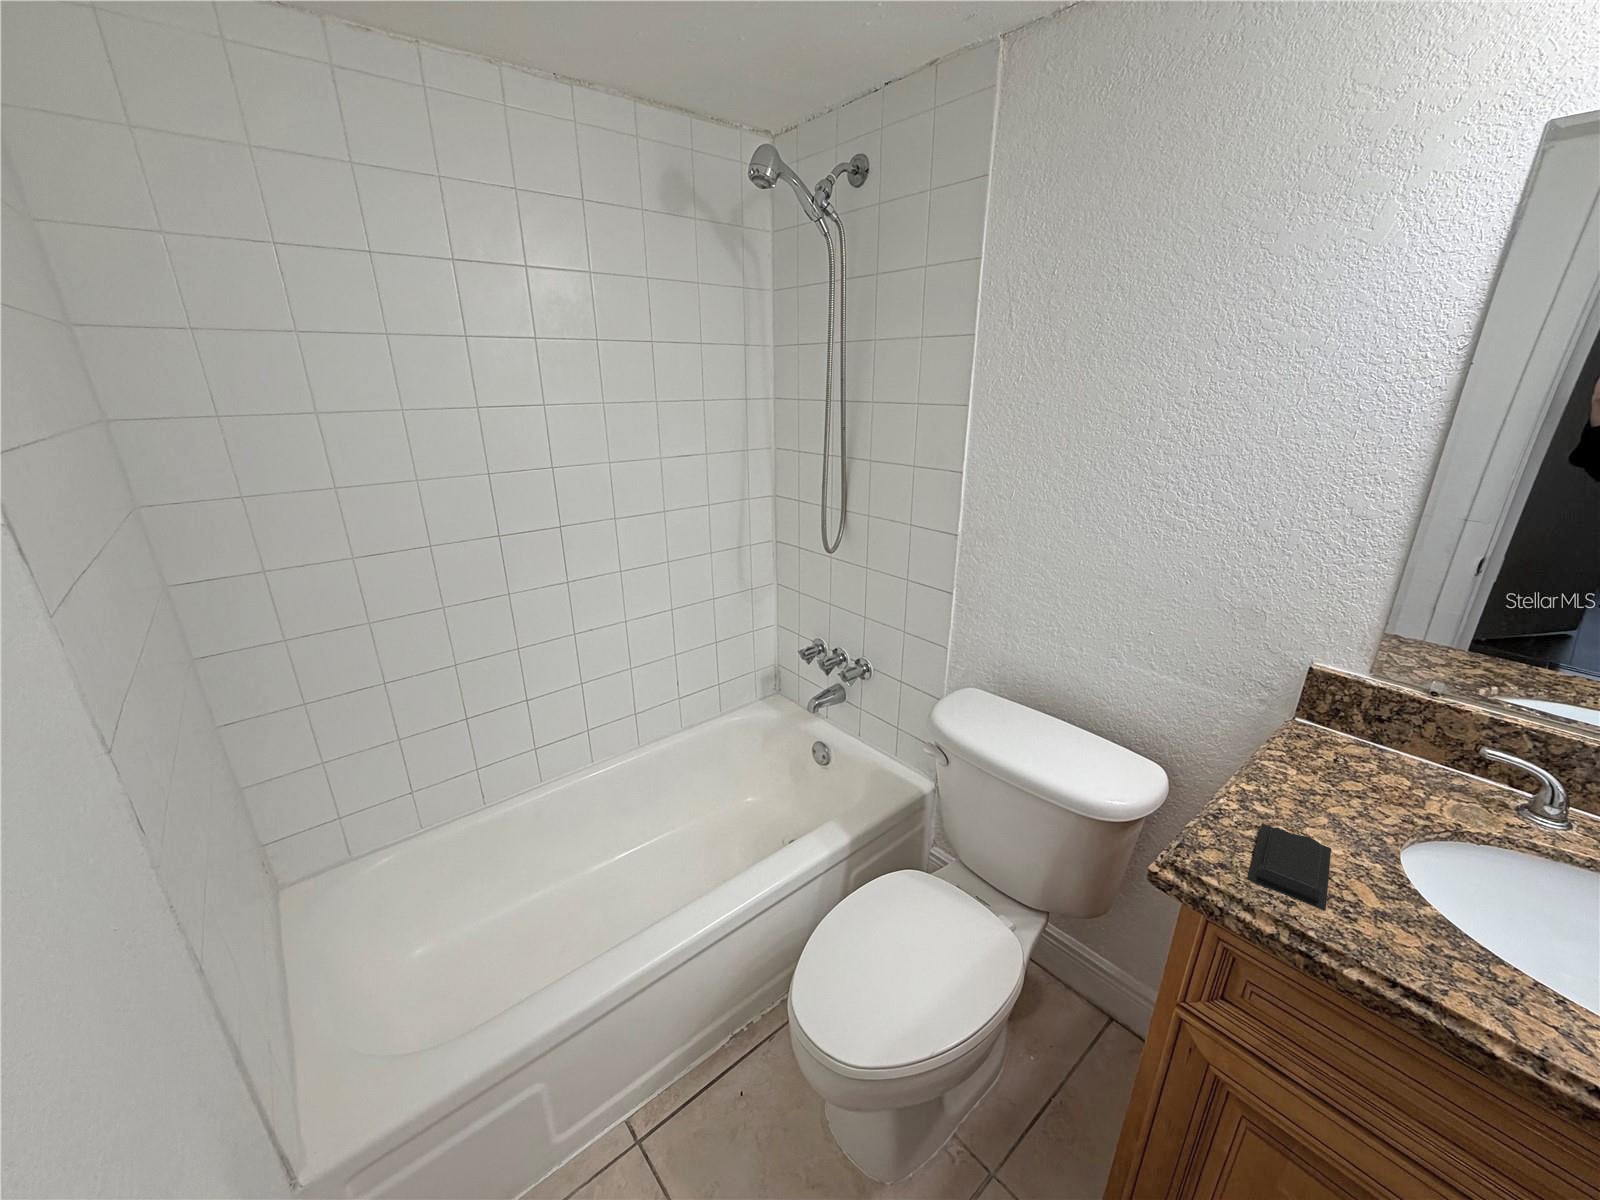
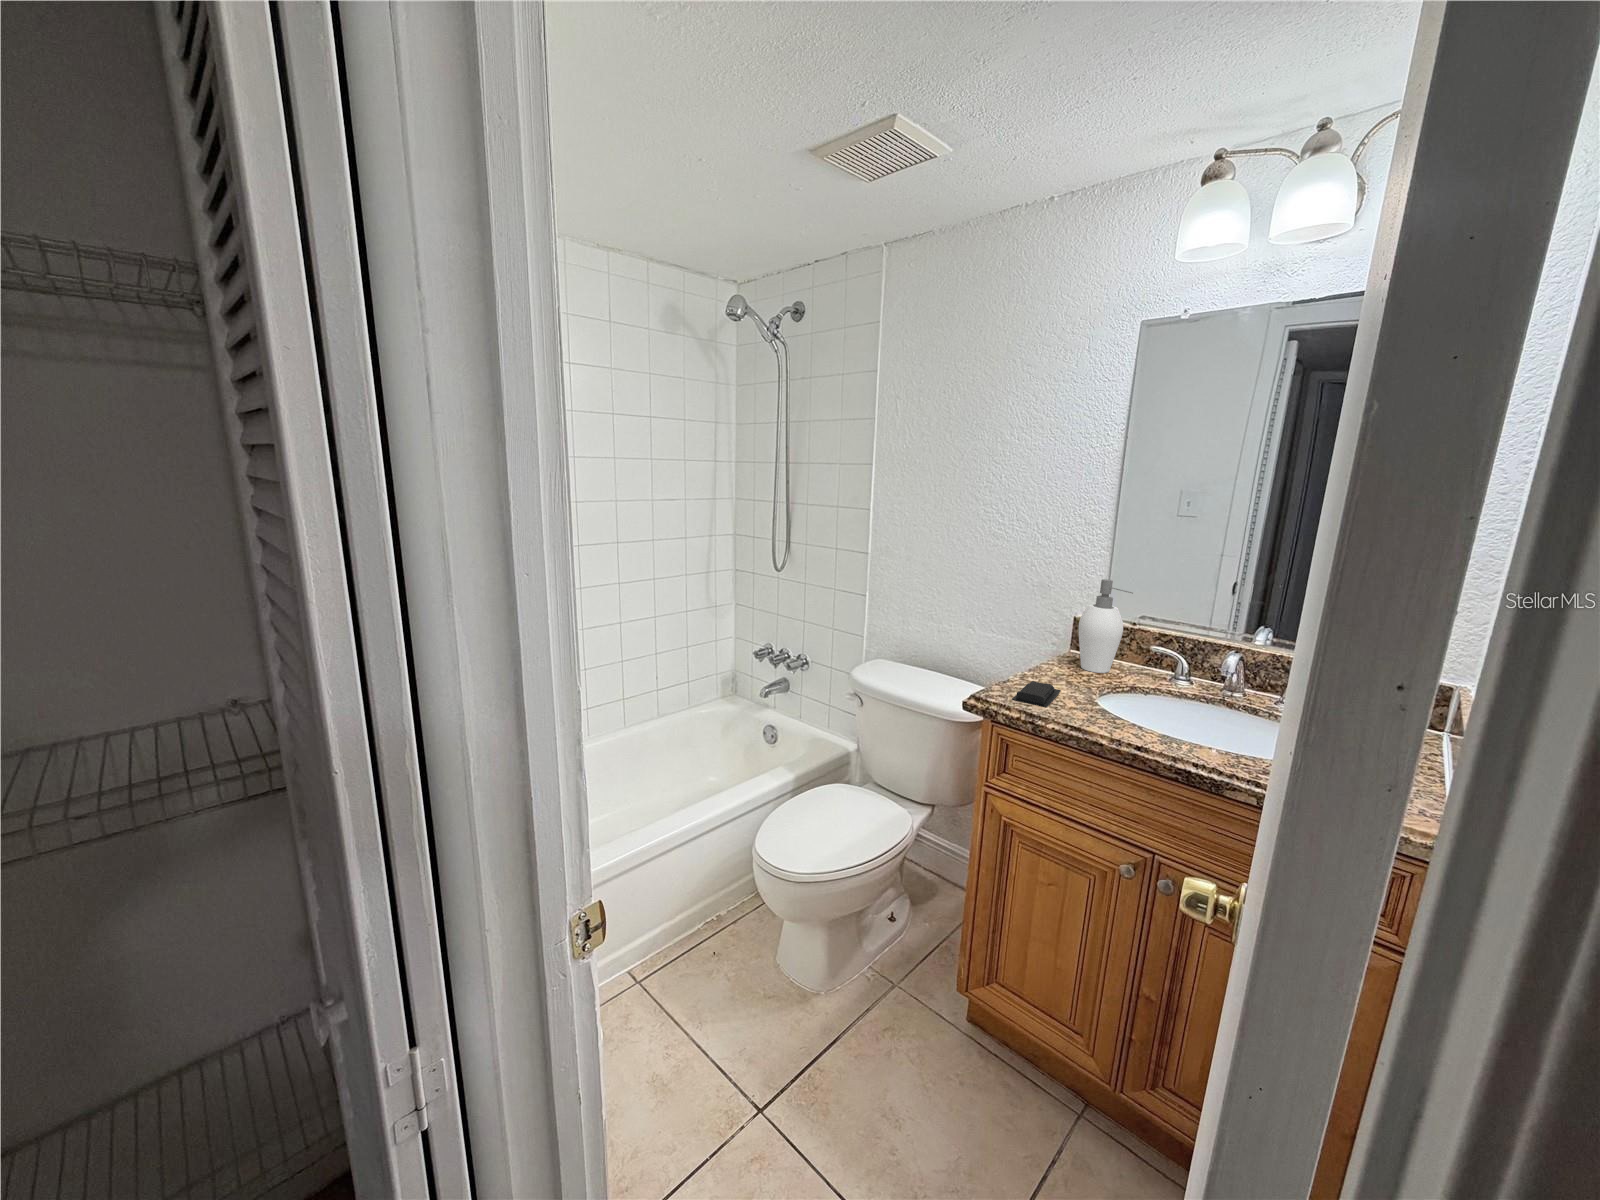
soap dispenser: none [1328,623,1469,779] -> present [1078,579,1133,673]

